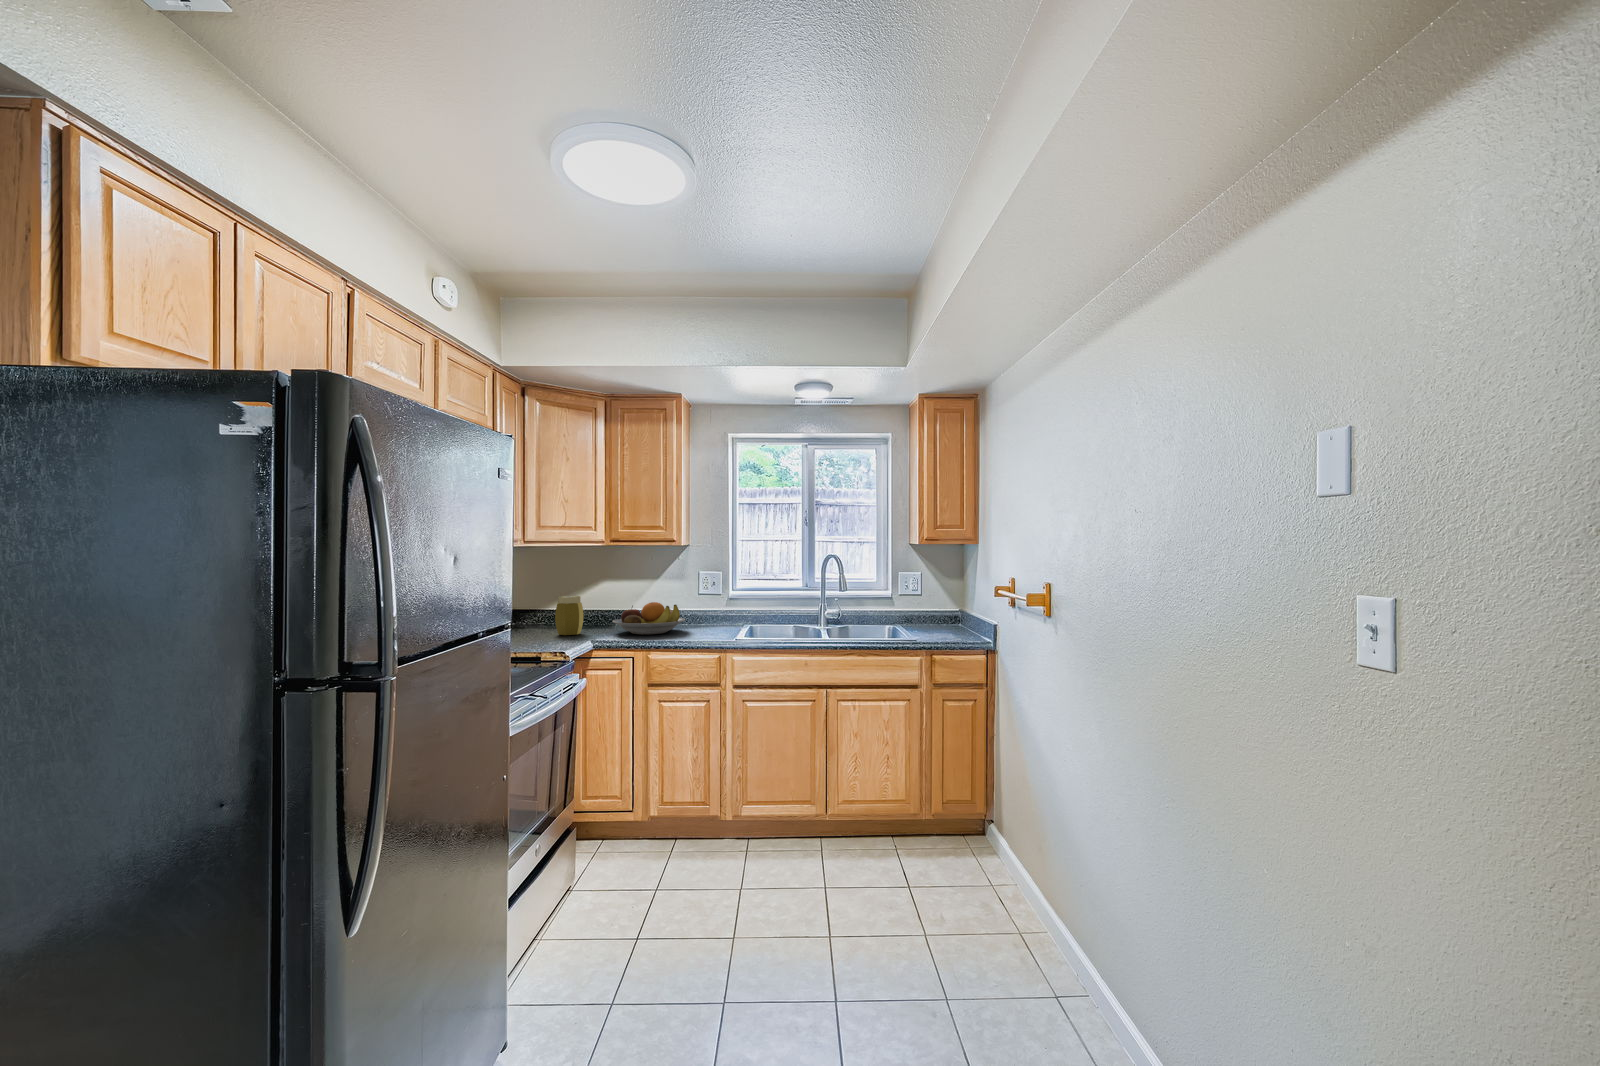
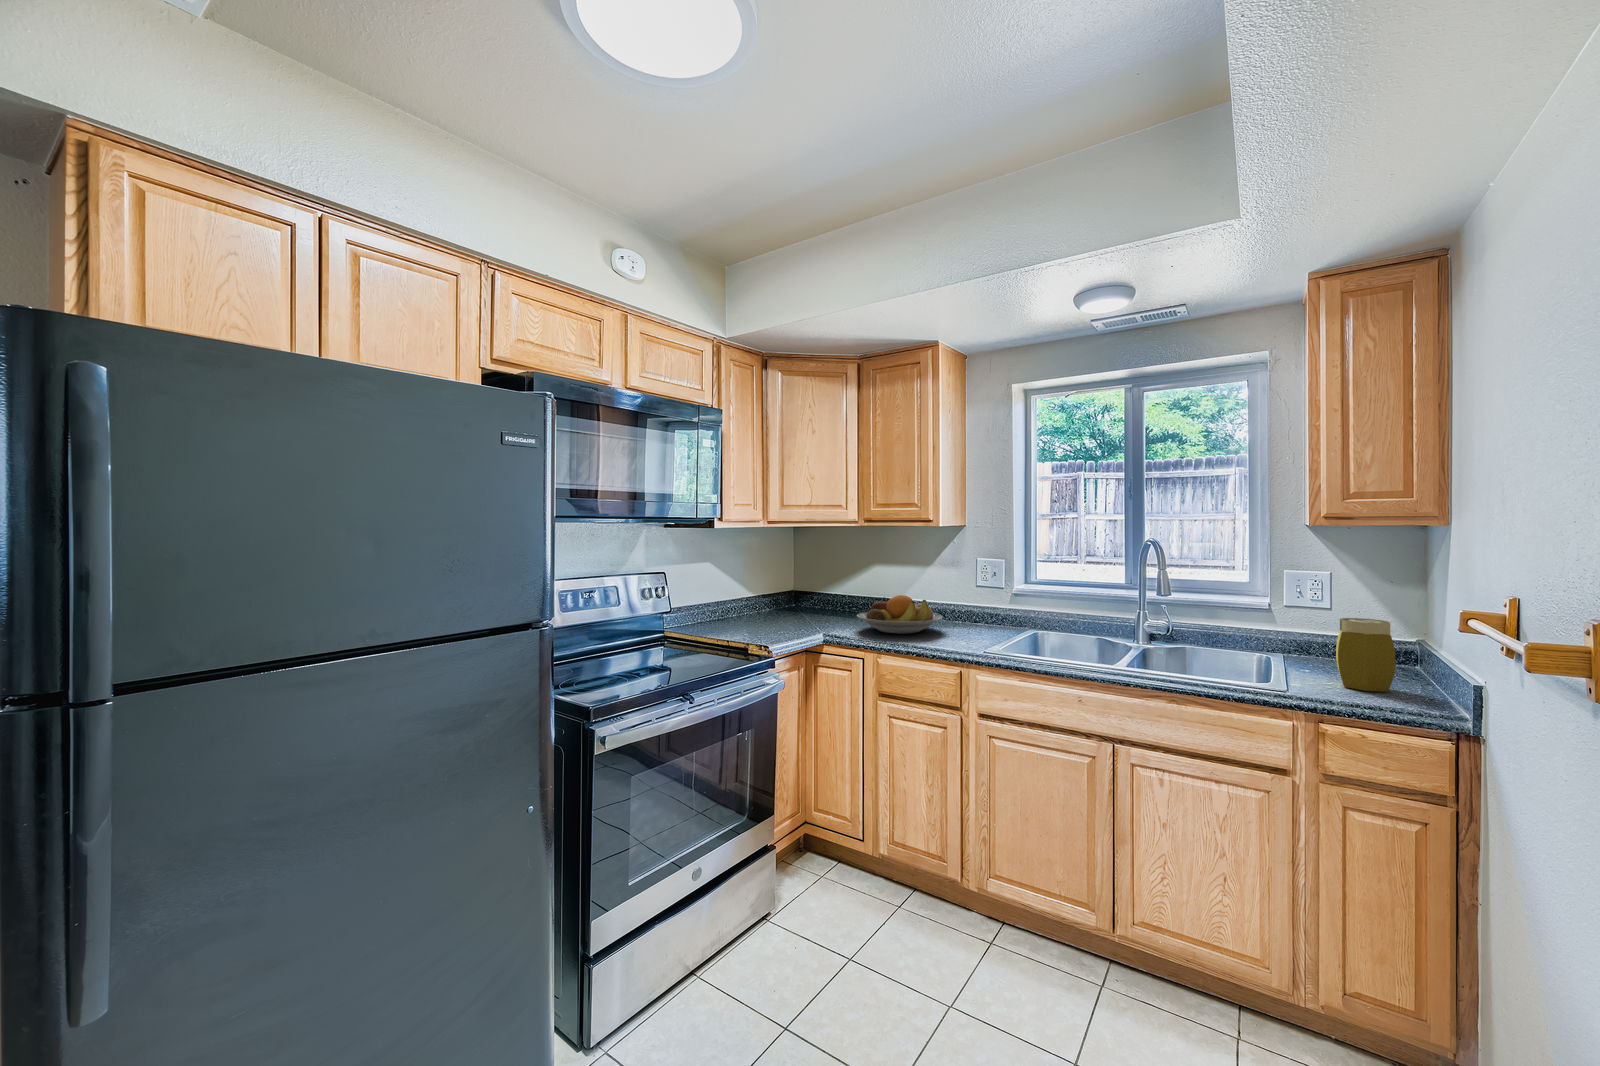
jar: present [555,596,584,635] -> present [1336,618,1396,692]

